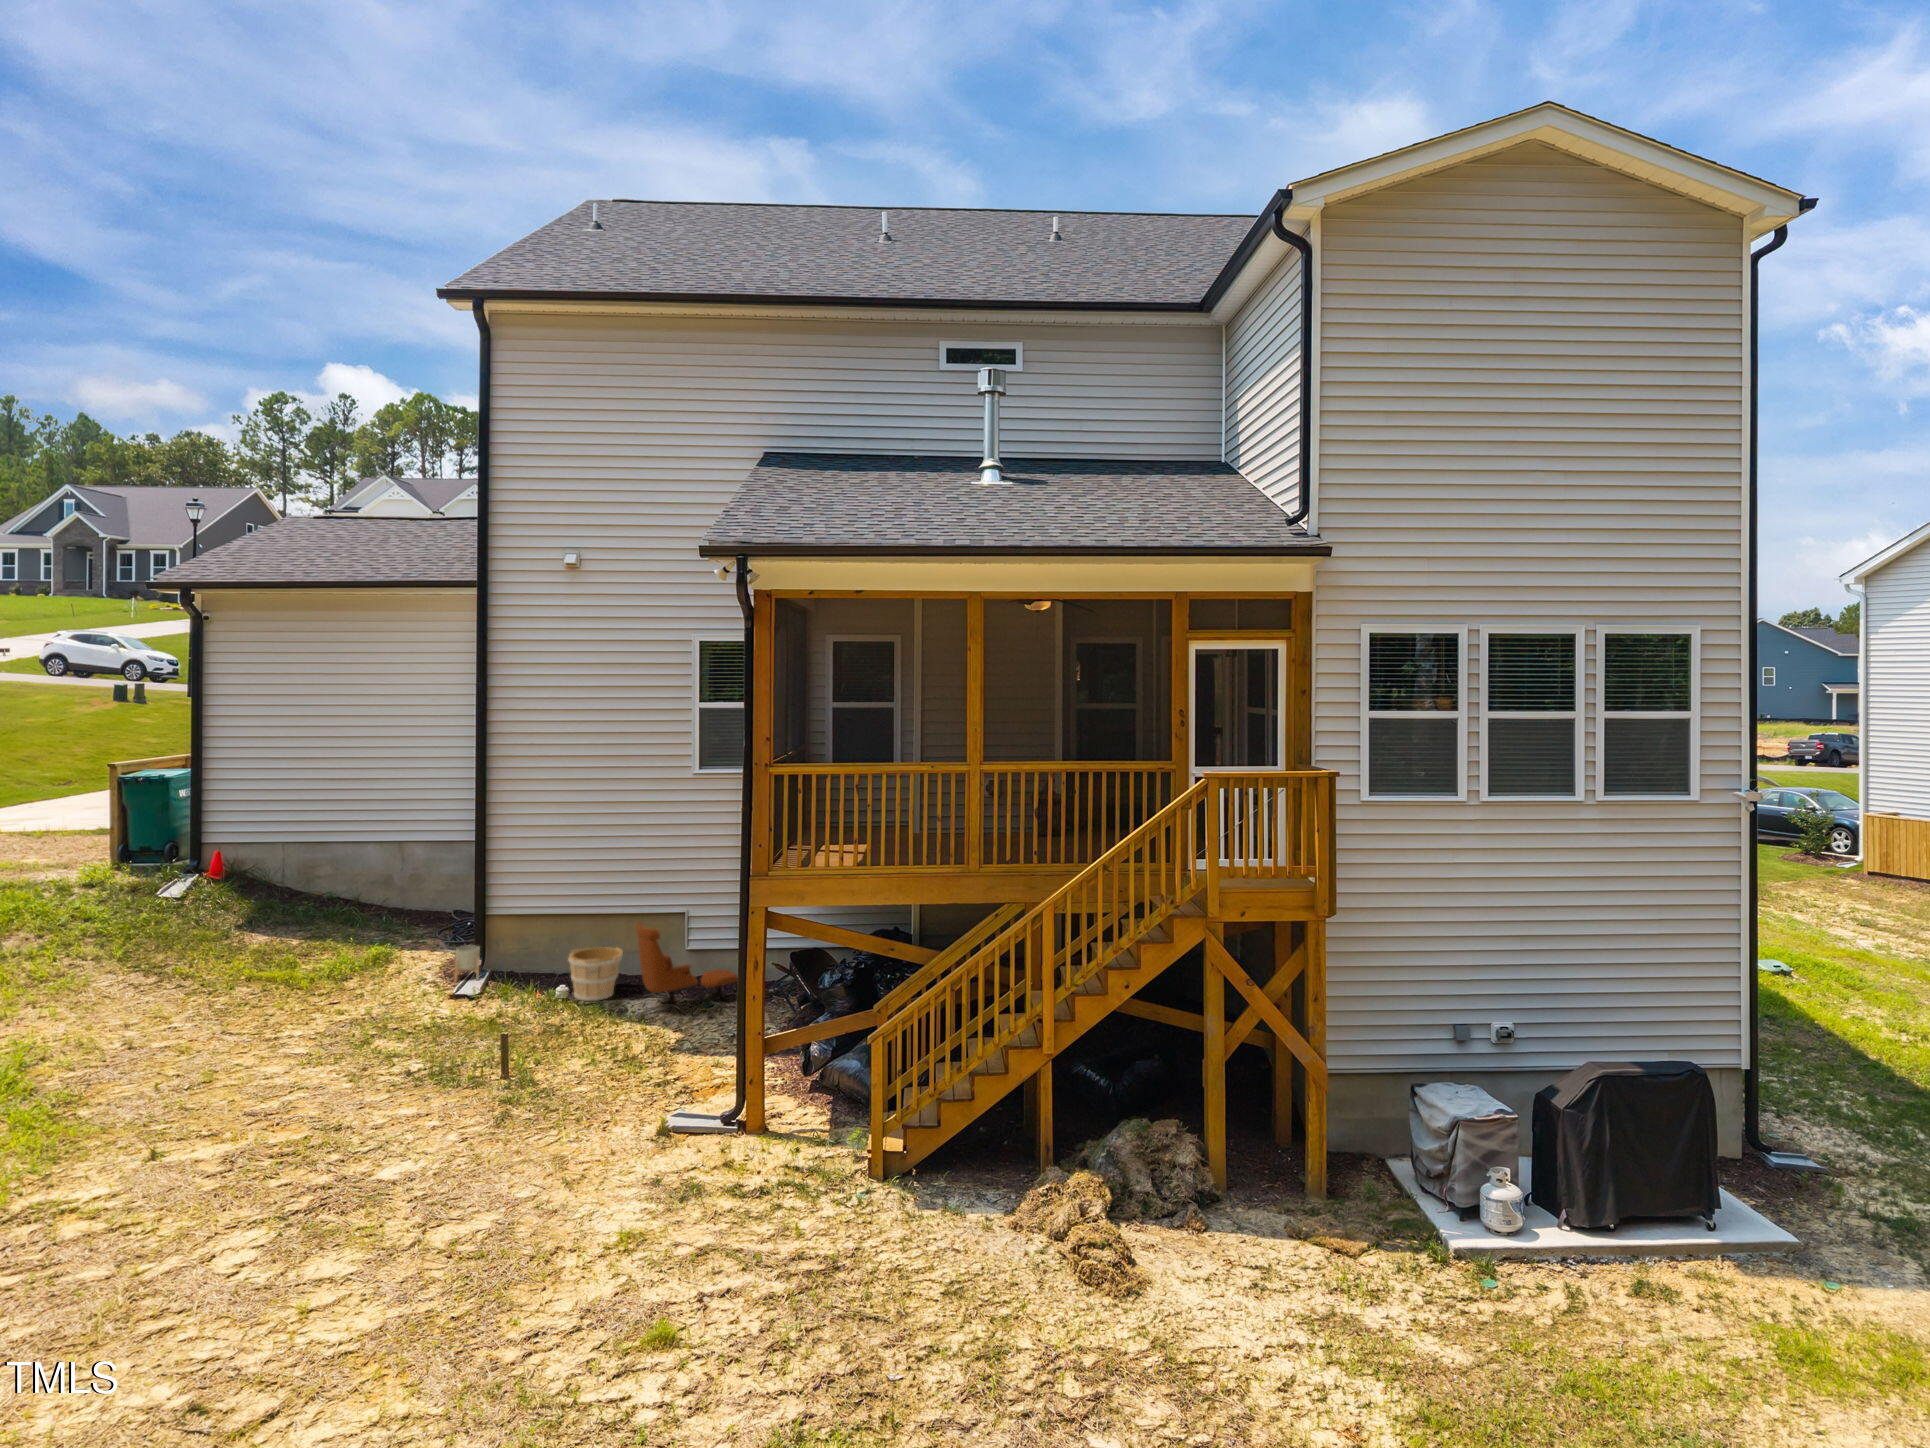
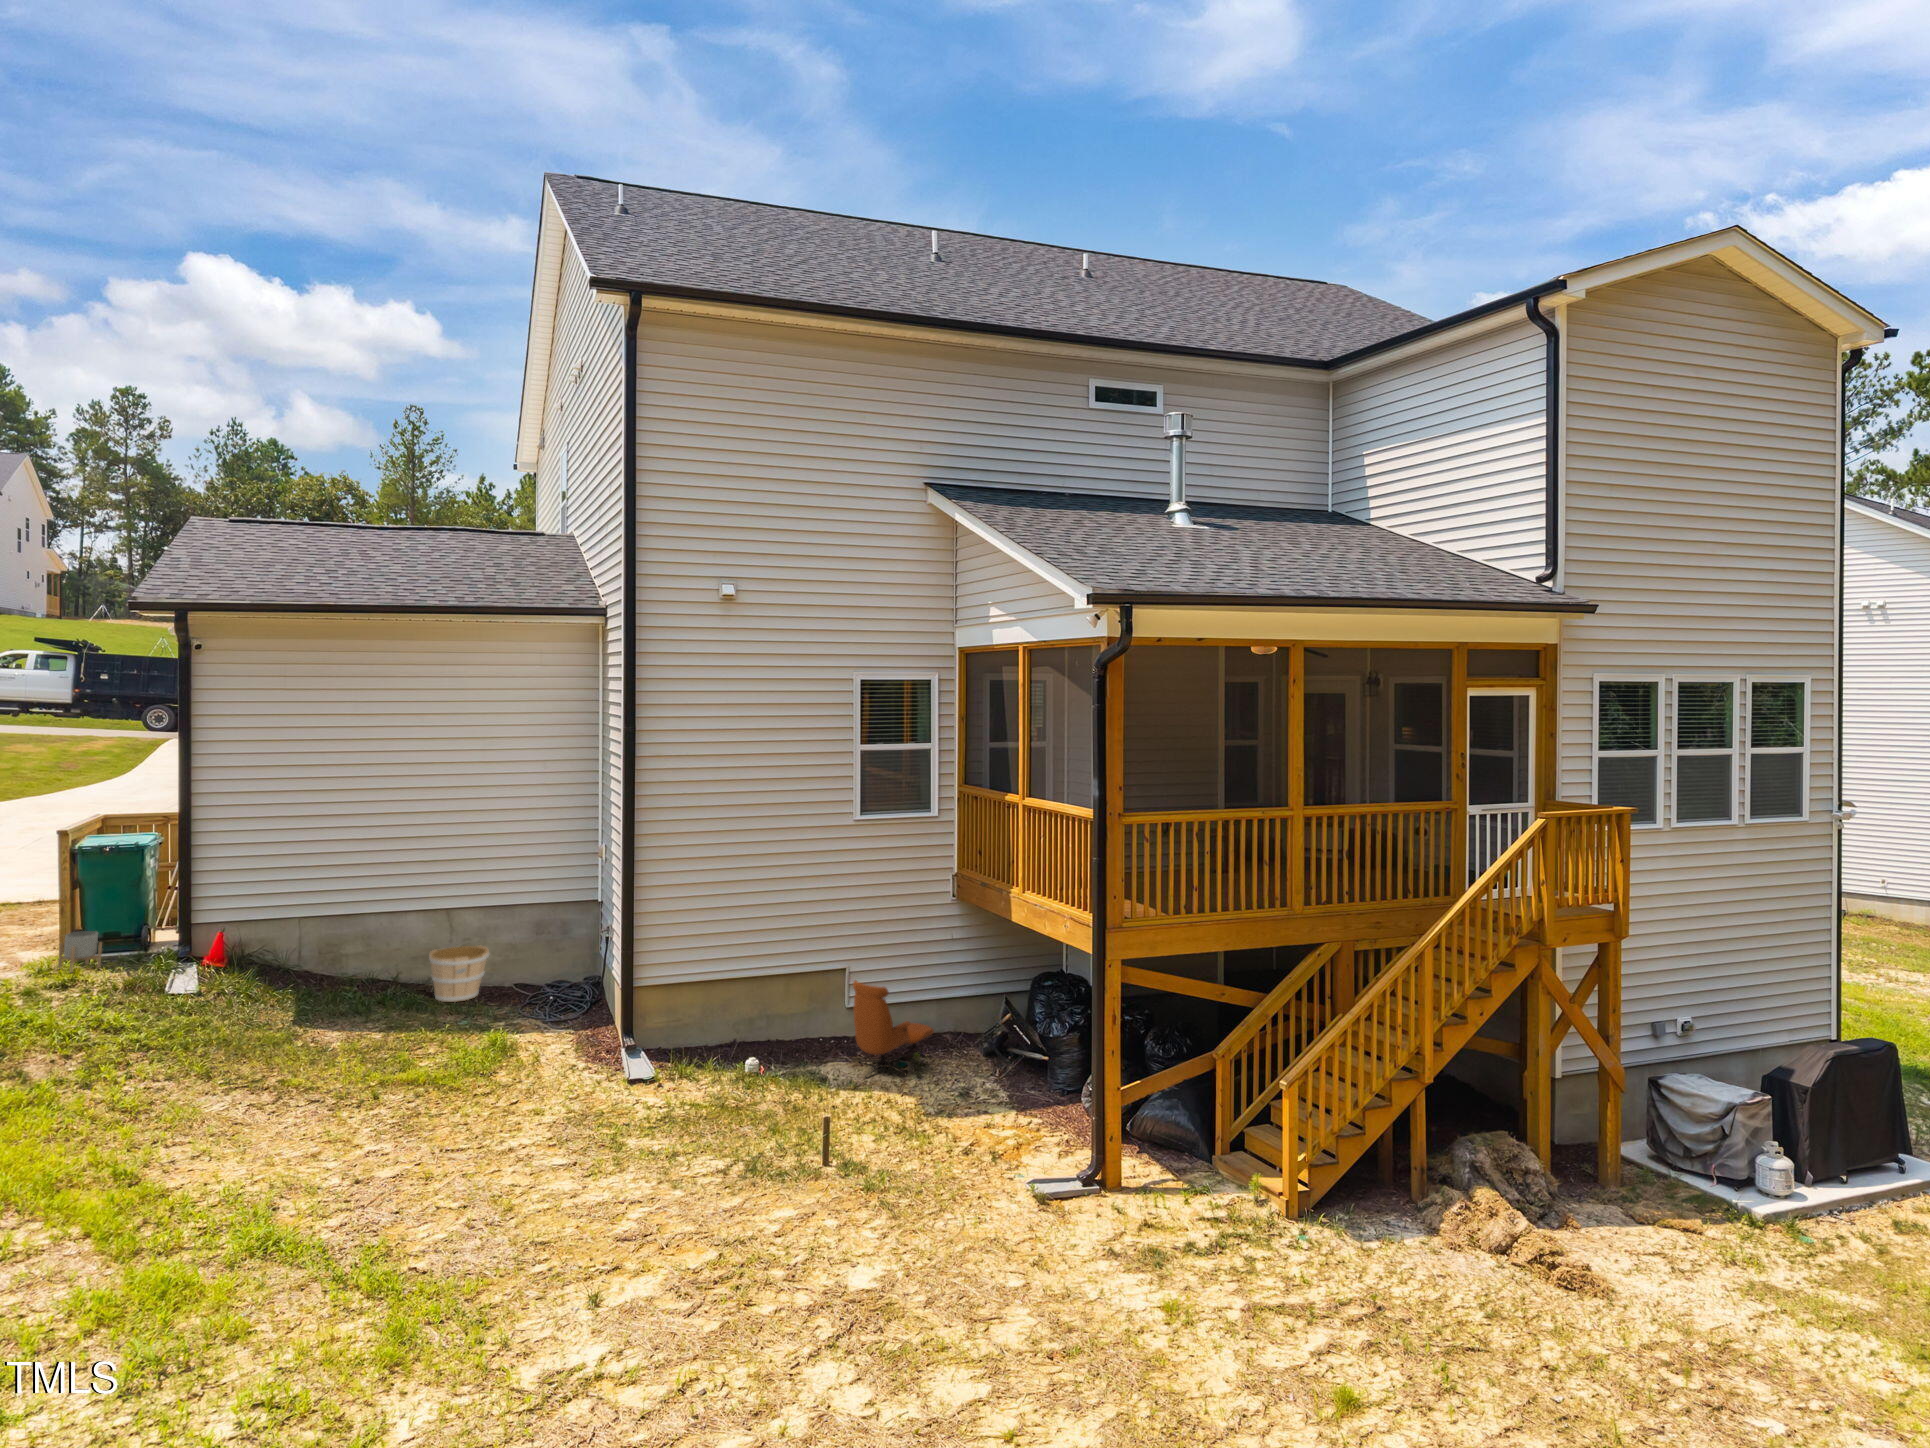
planter: present [454,945,480,981] -> present [58,931,102,973]
wooden bucket: present [568,947,623,1001] -> present [429,946,489,1002]

